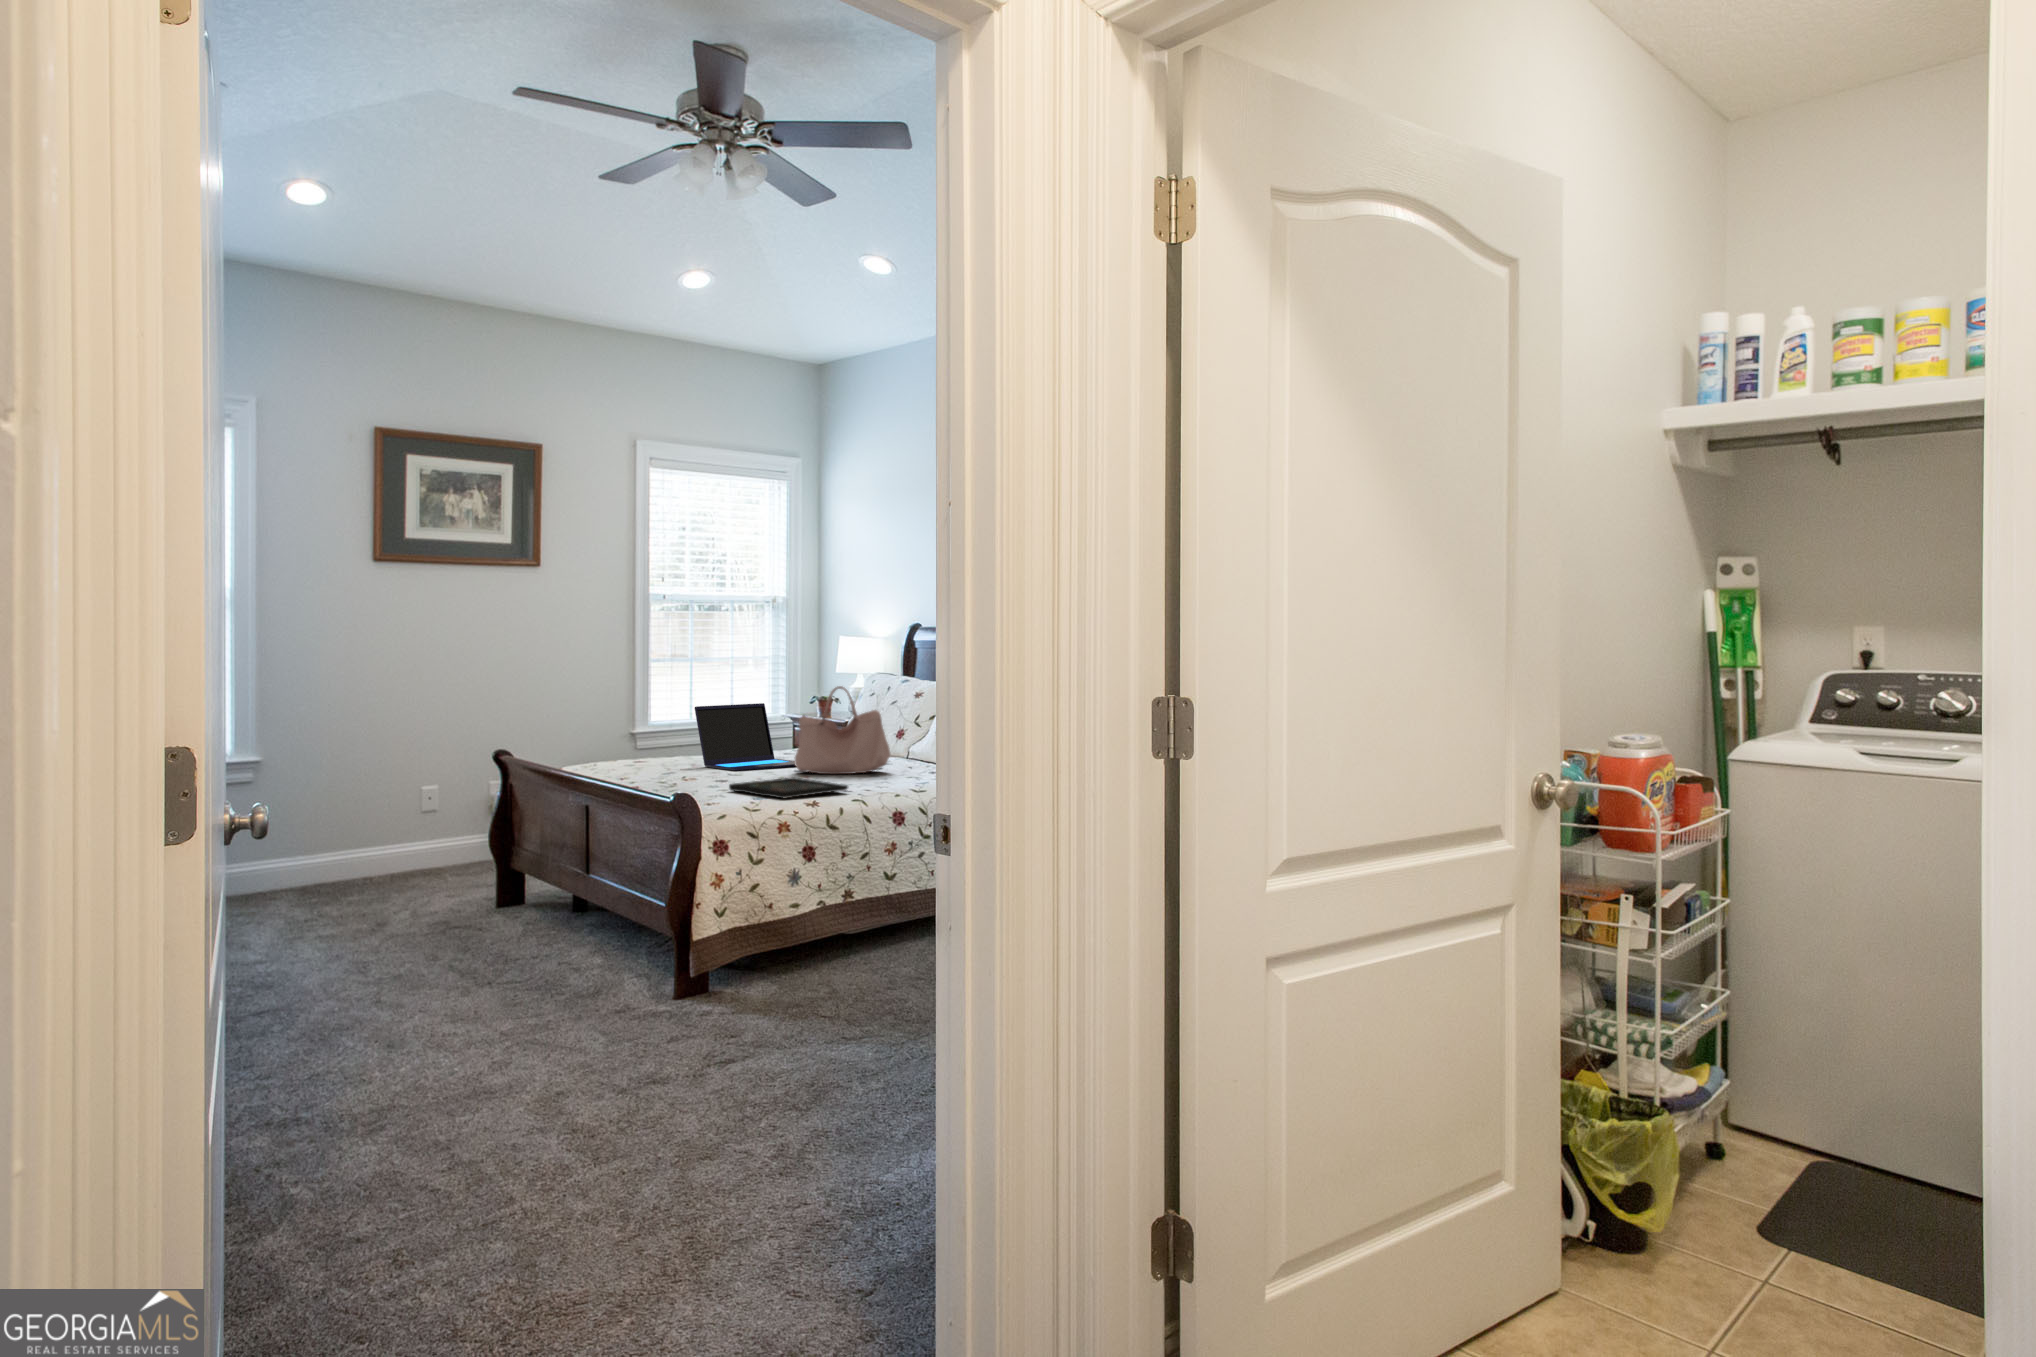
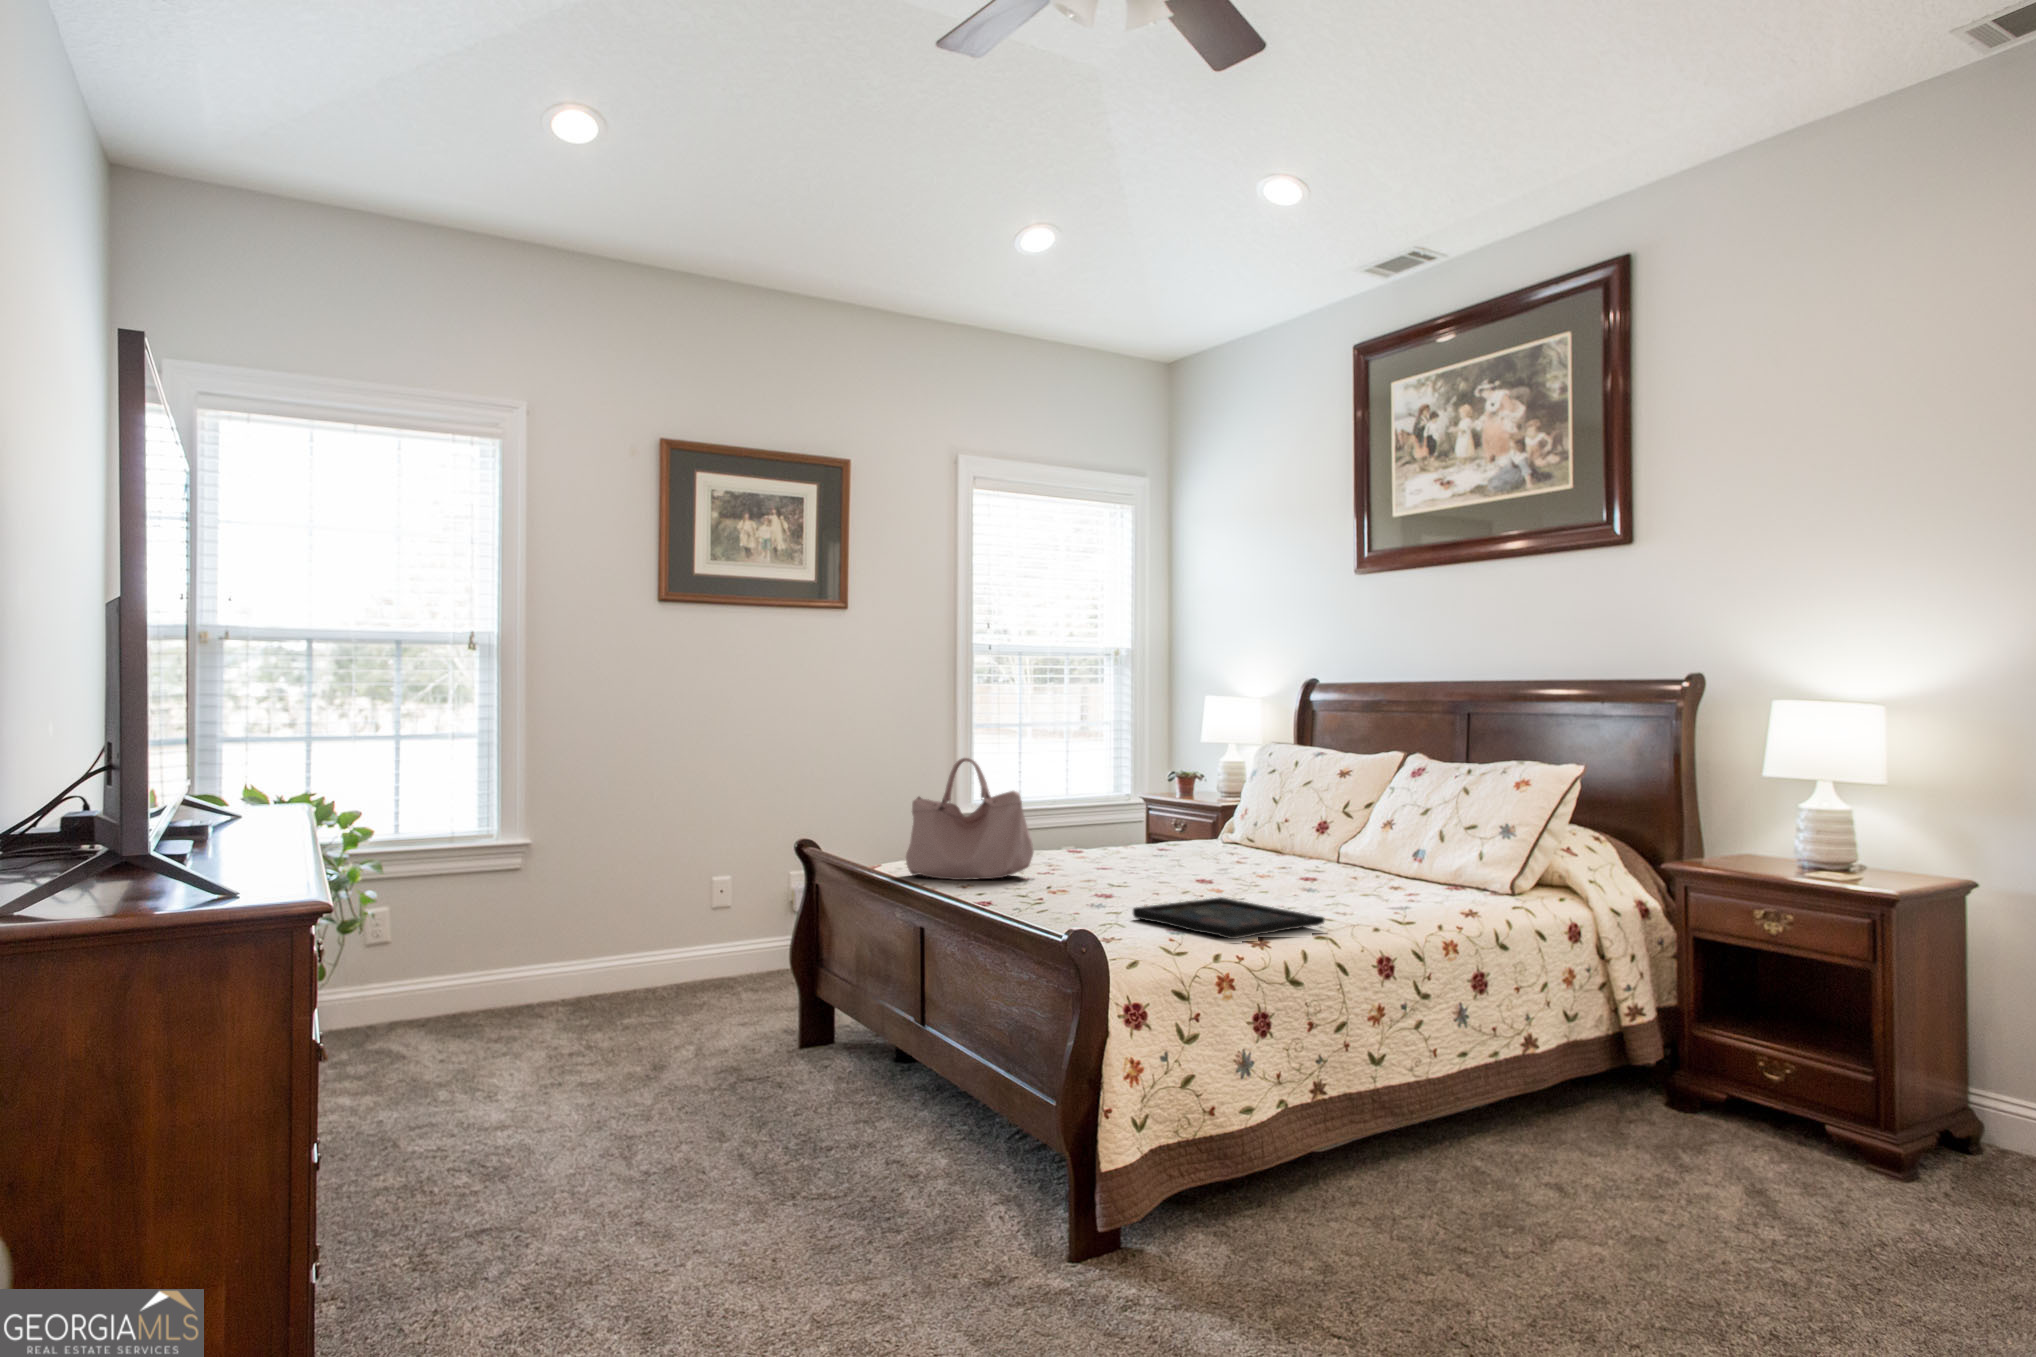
handbag: present [795,686,890,774] -> present [906,758,1033,880]
laptop: present [695,703,796,771] -> none [1047,782,1203,879]

